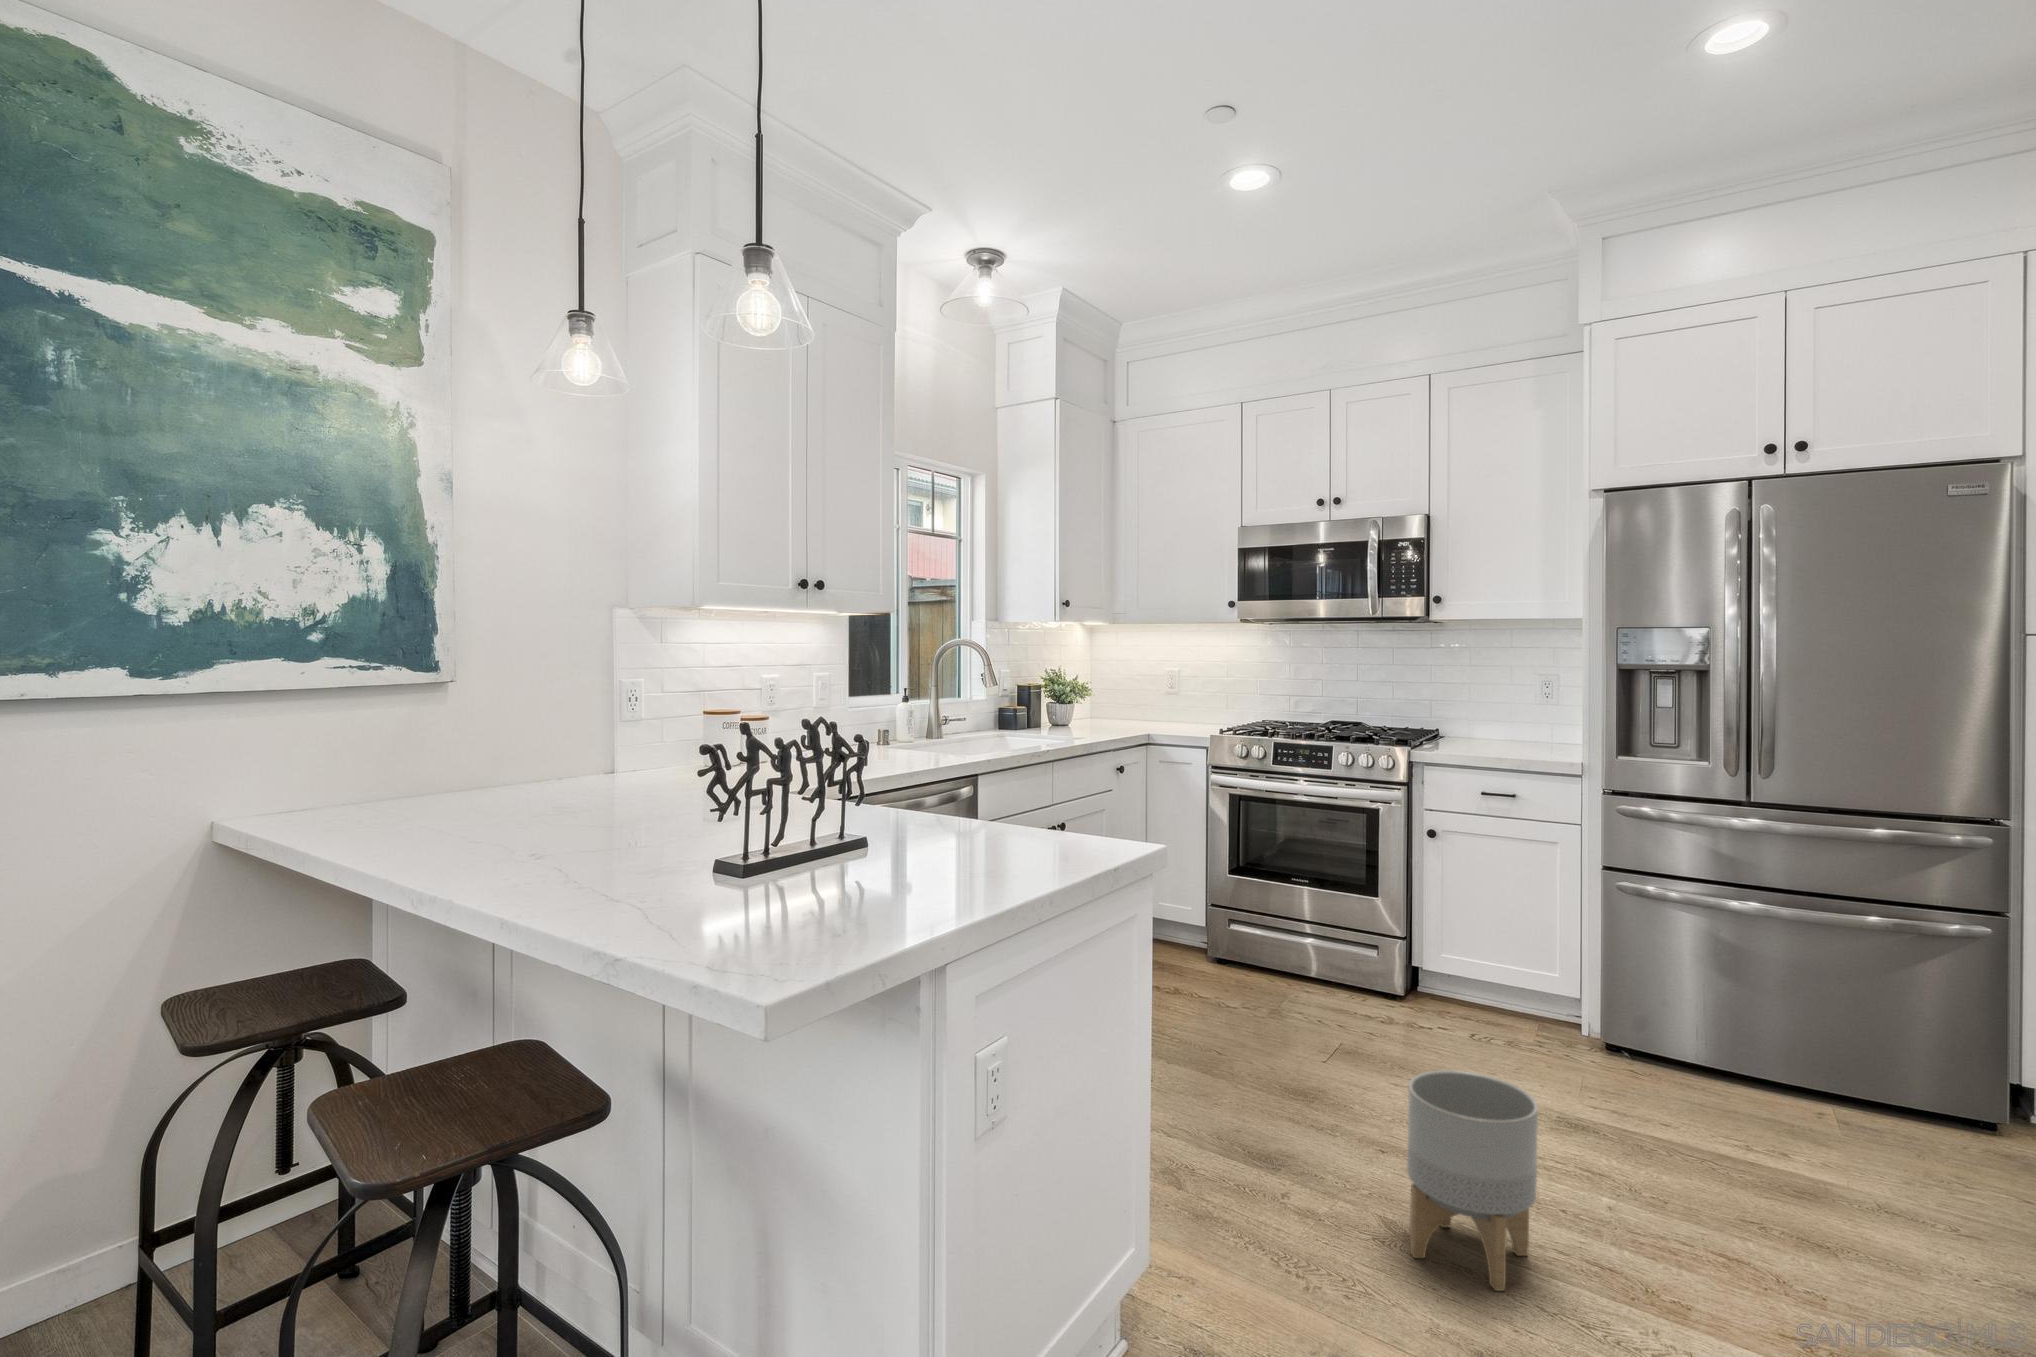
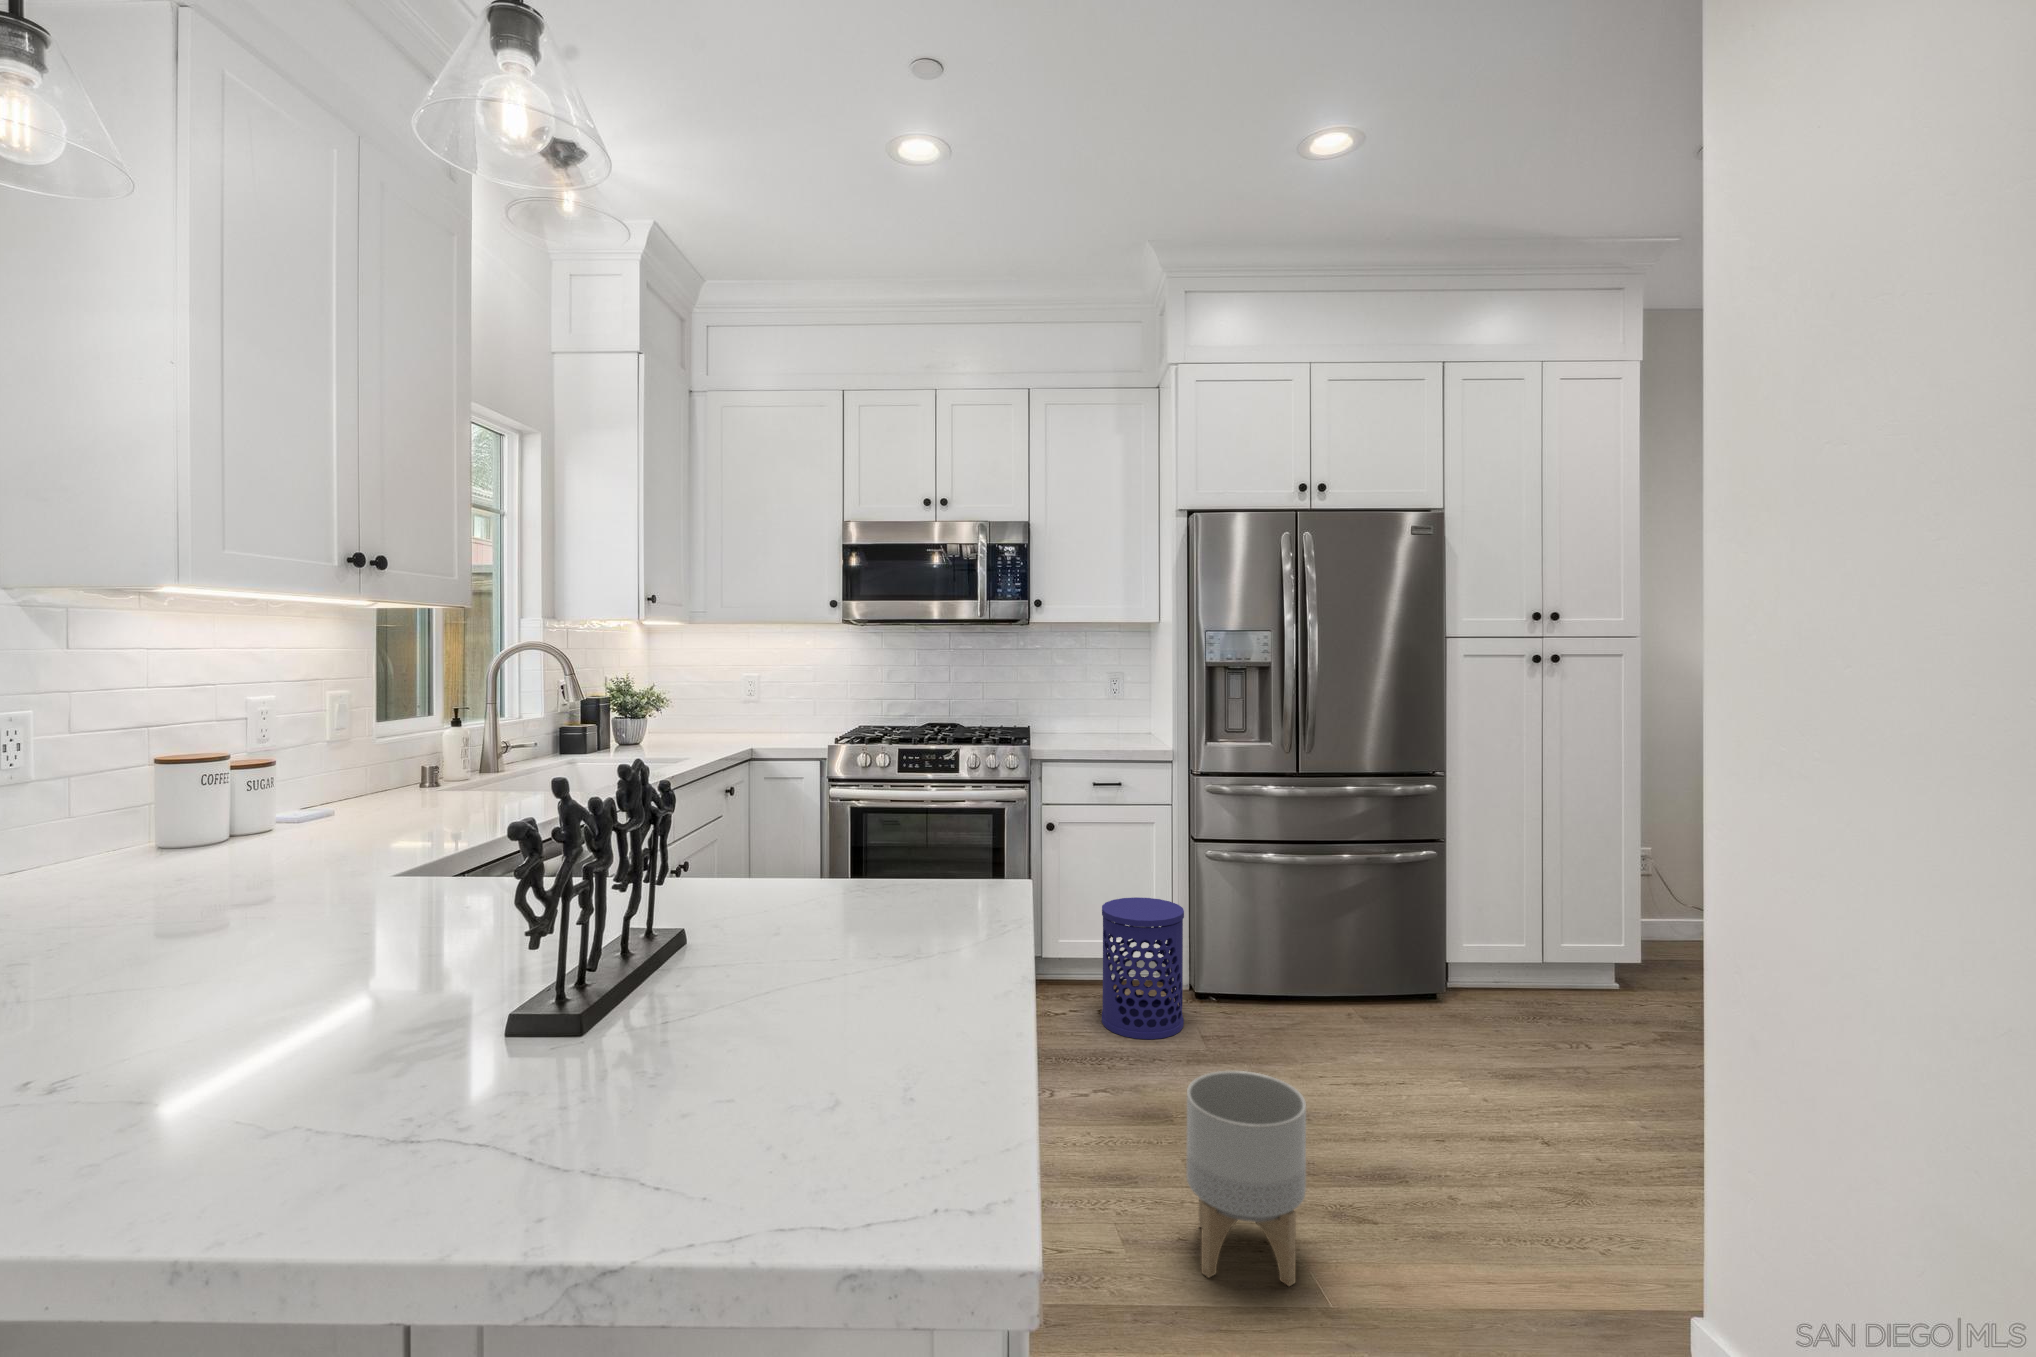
waste bin: none [1466,918,1568,1073] -> present [1102,897,1184,1039]

